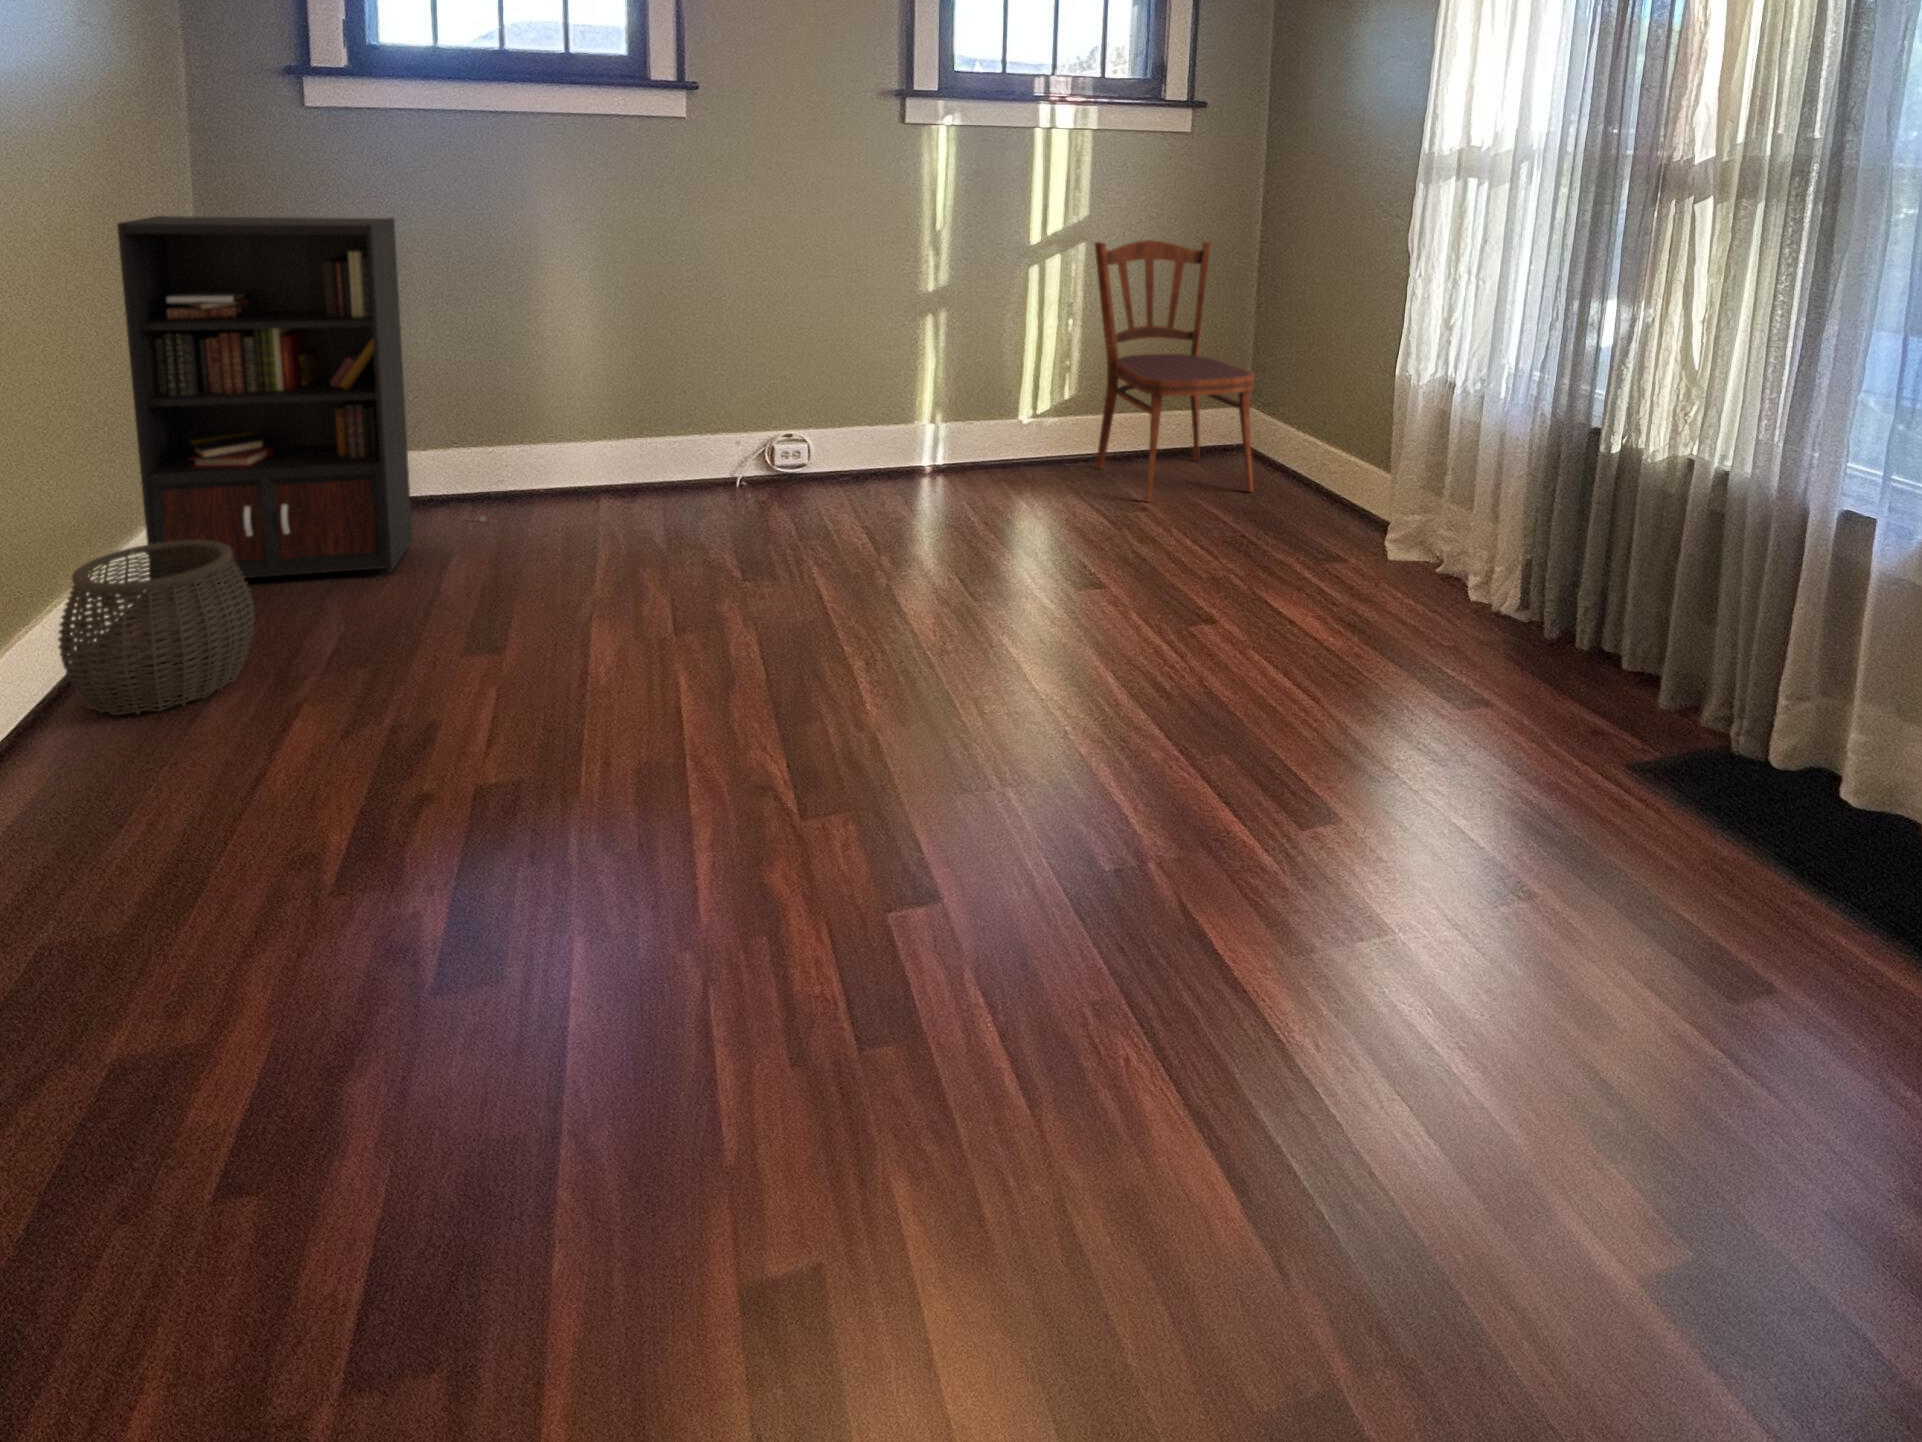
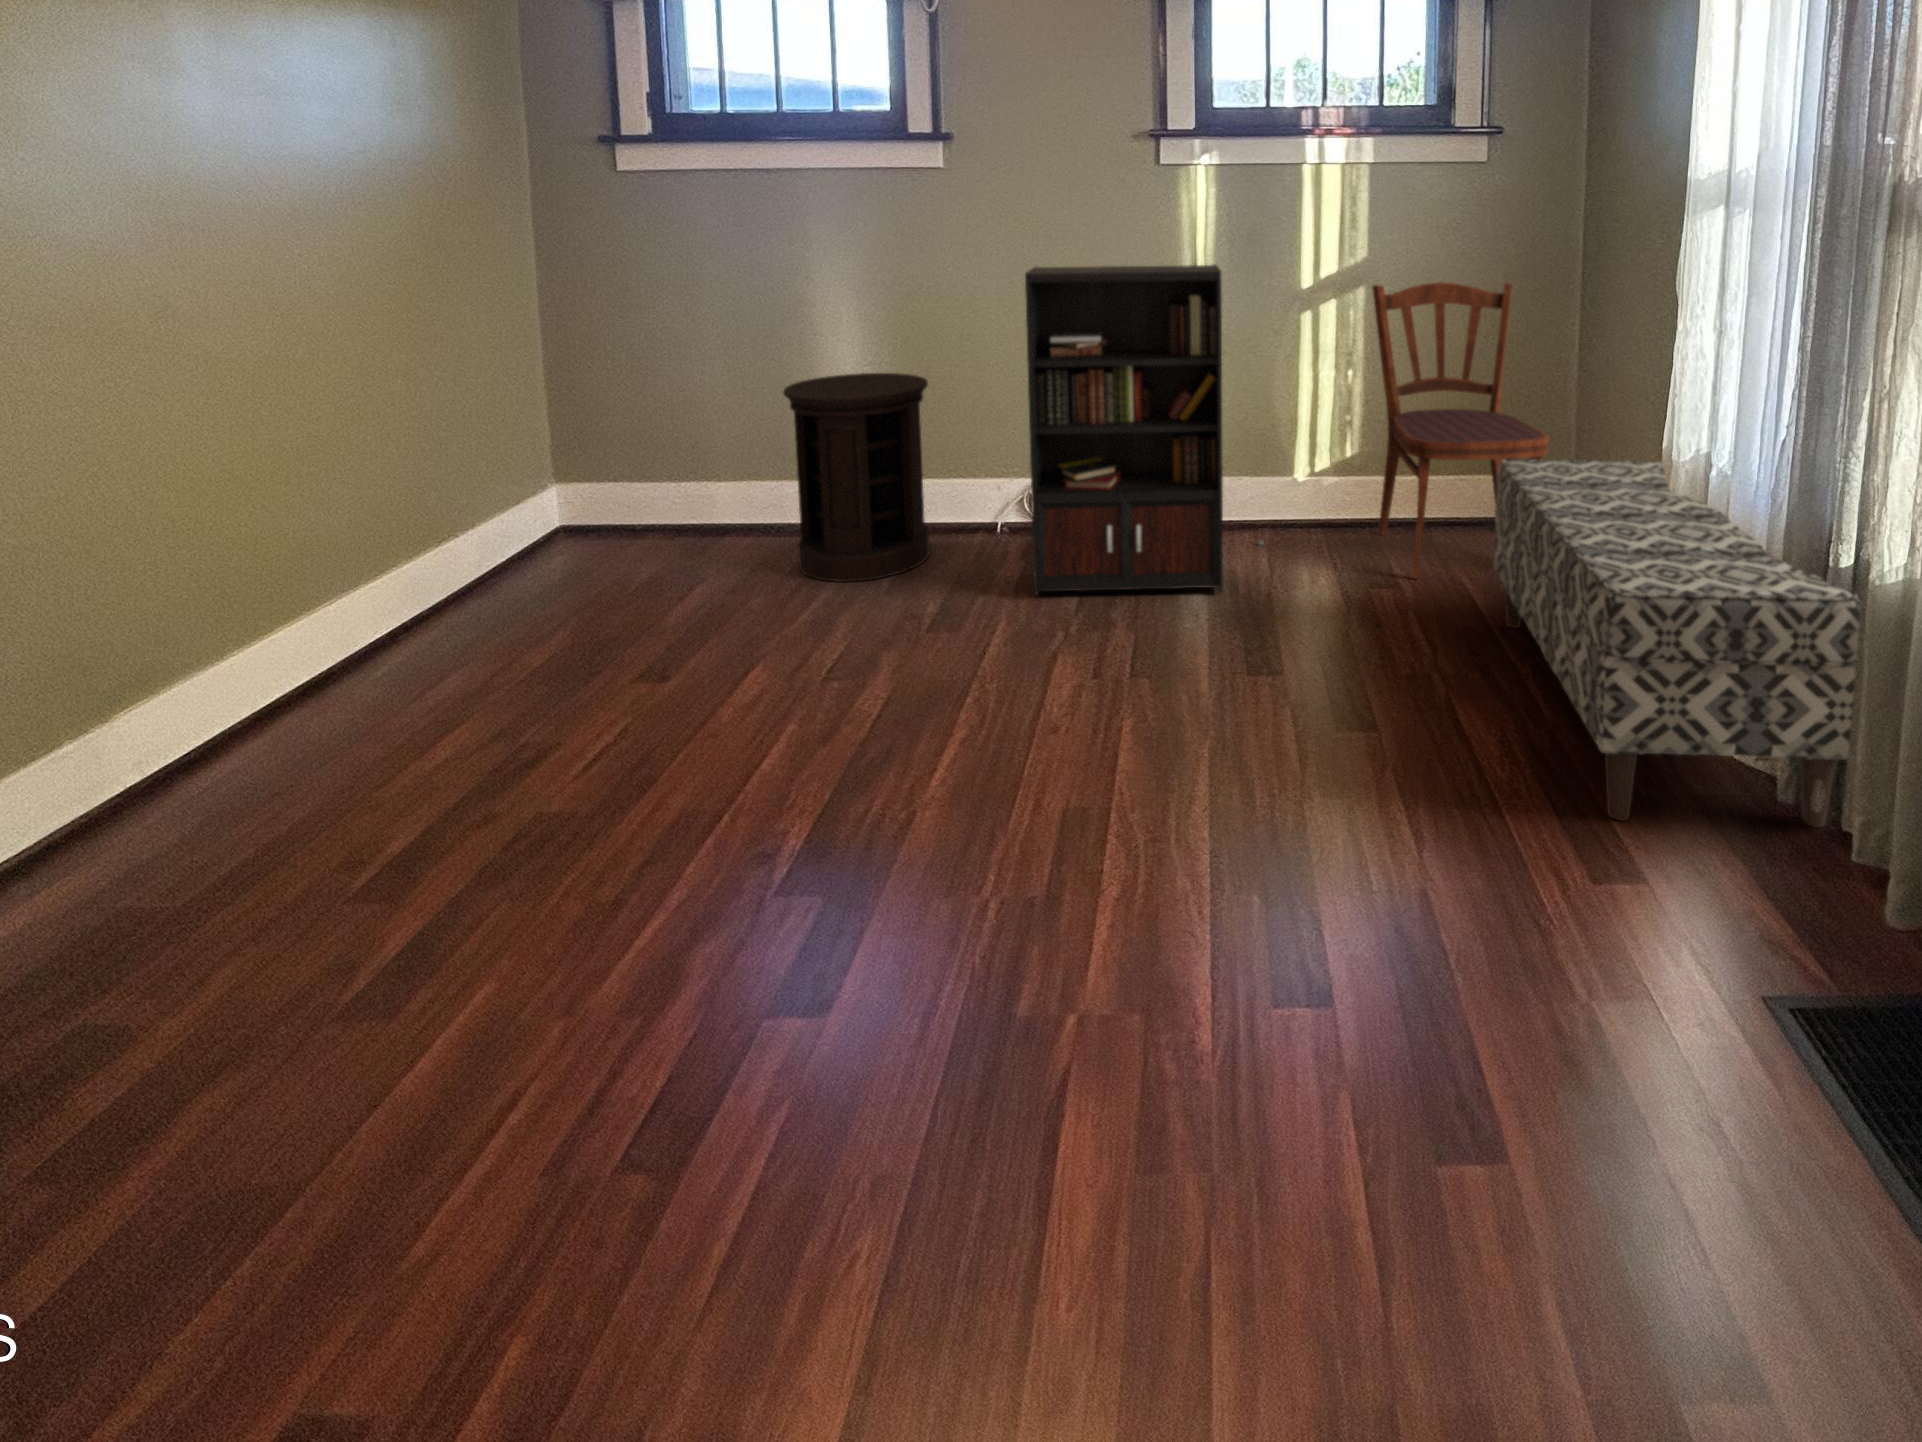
bookcase: present [117,215,485,579] -> present [1025,265,1264,595]
side table: none [533,327,685,539] -> present [783,373,930,582]
bench: none [1229,389,1549,651] -> present [1494,460,1860,827]
woven basket: present [58,540,254,715] -> none [268,568,453,731]

